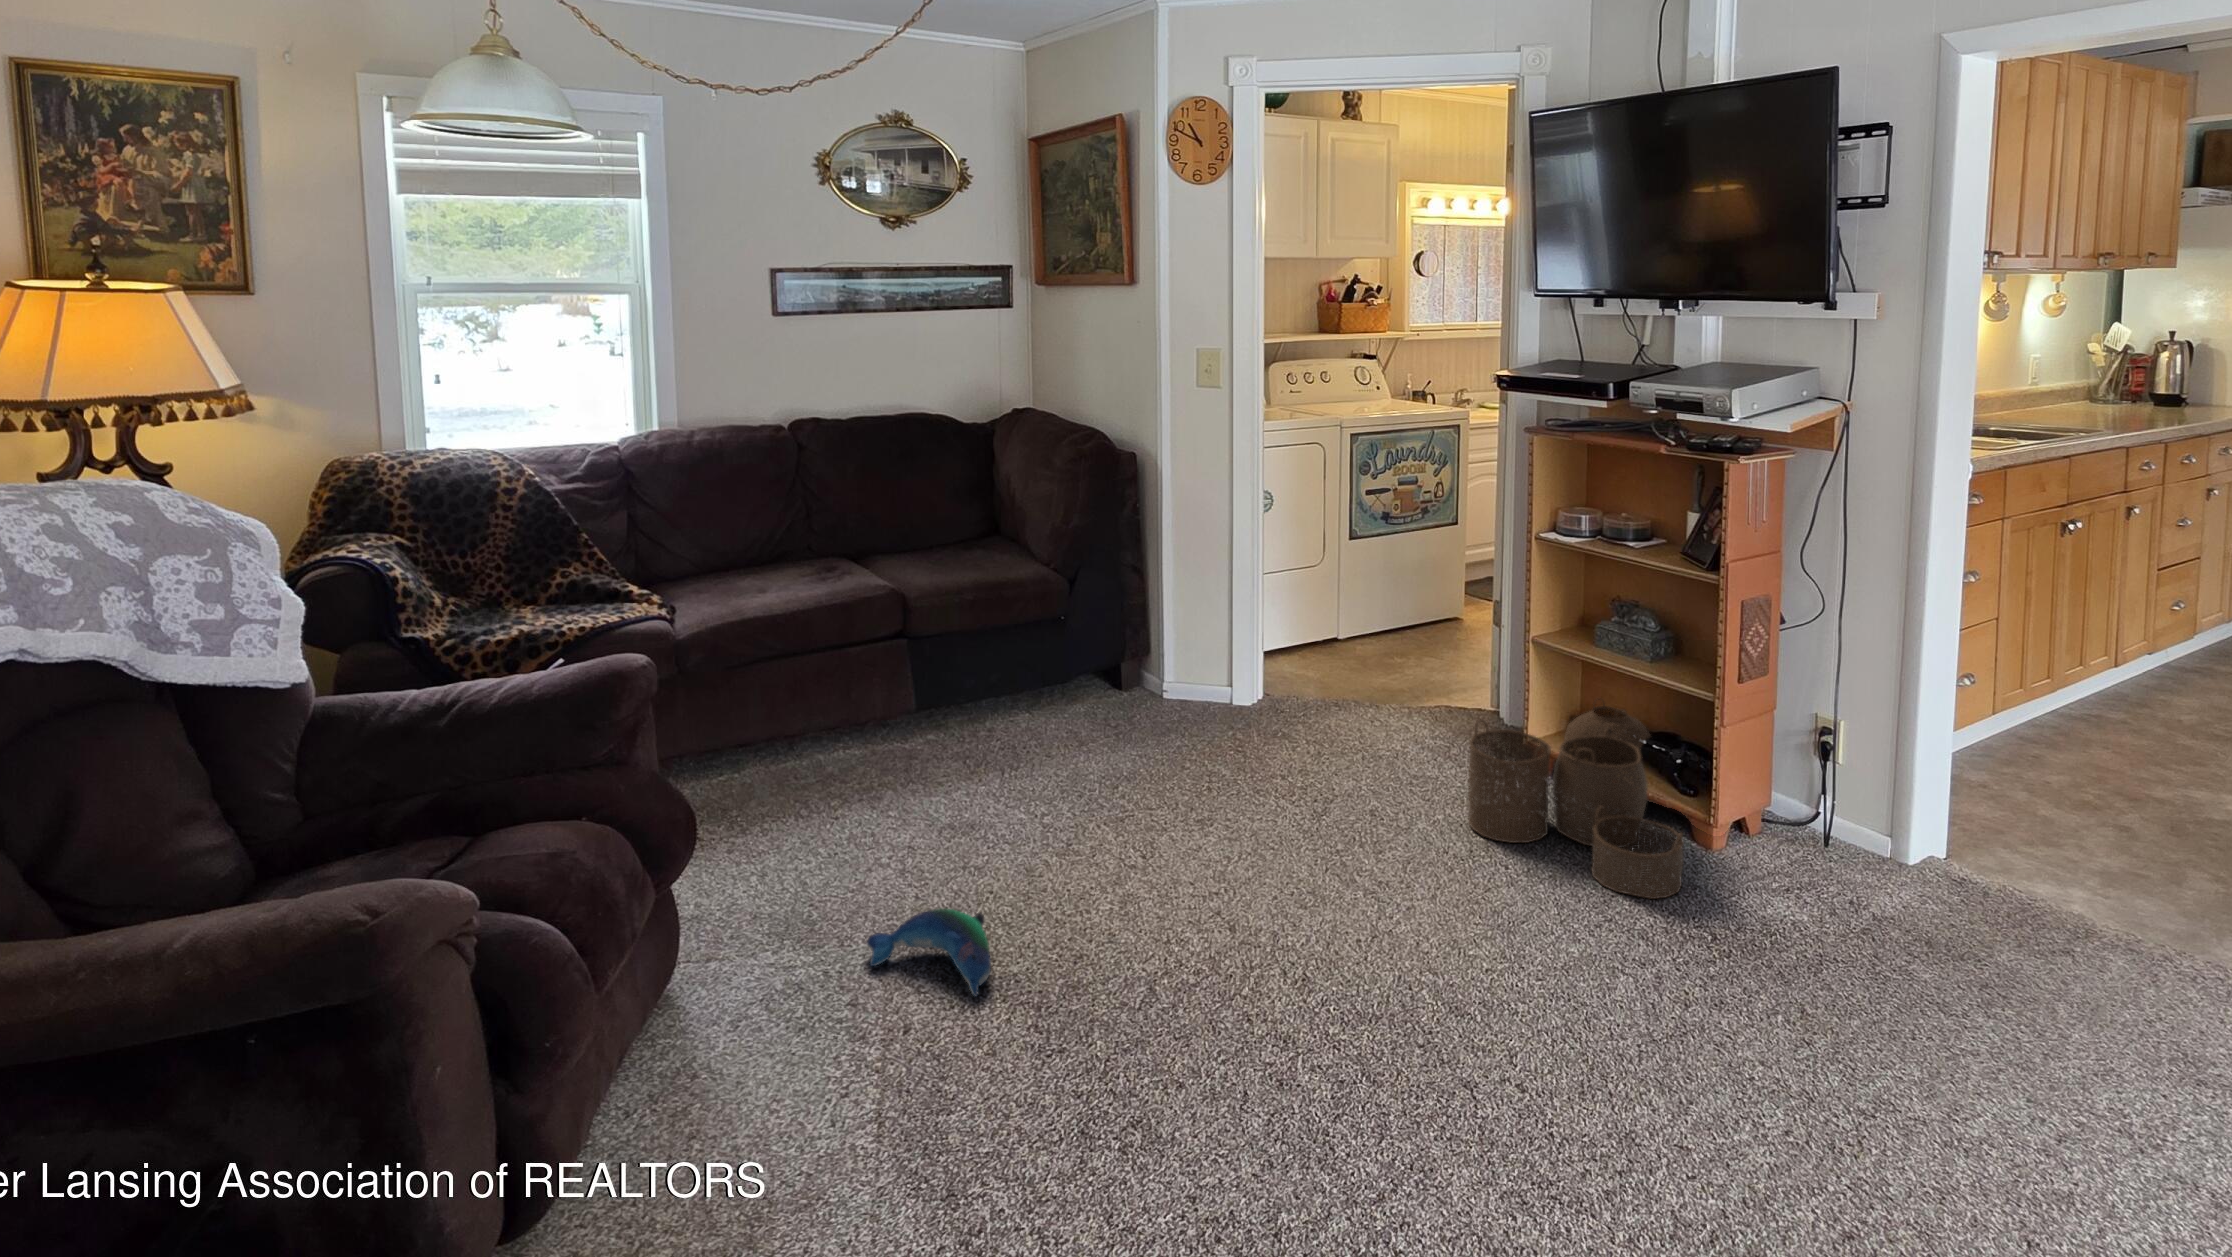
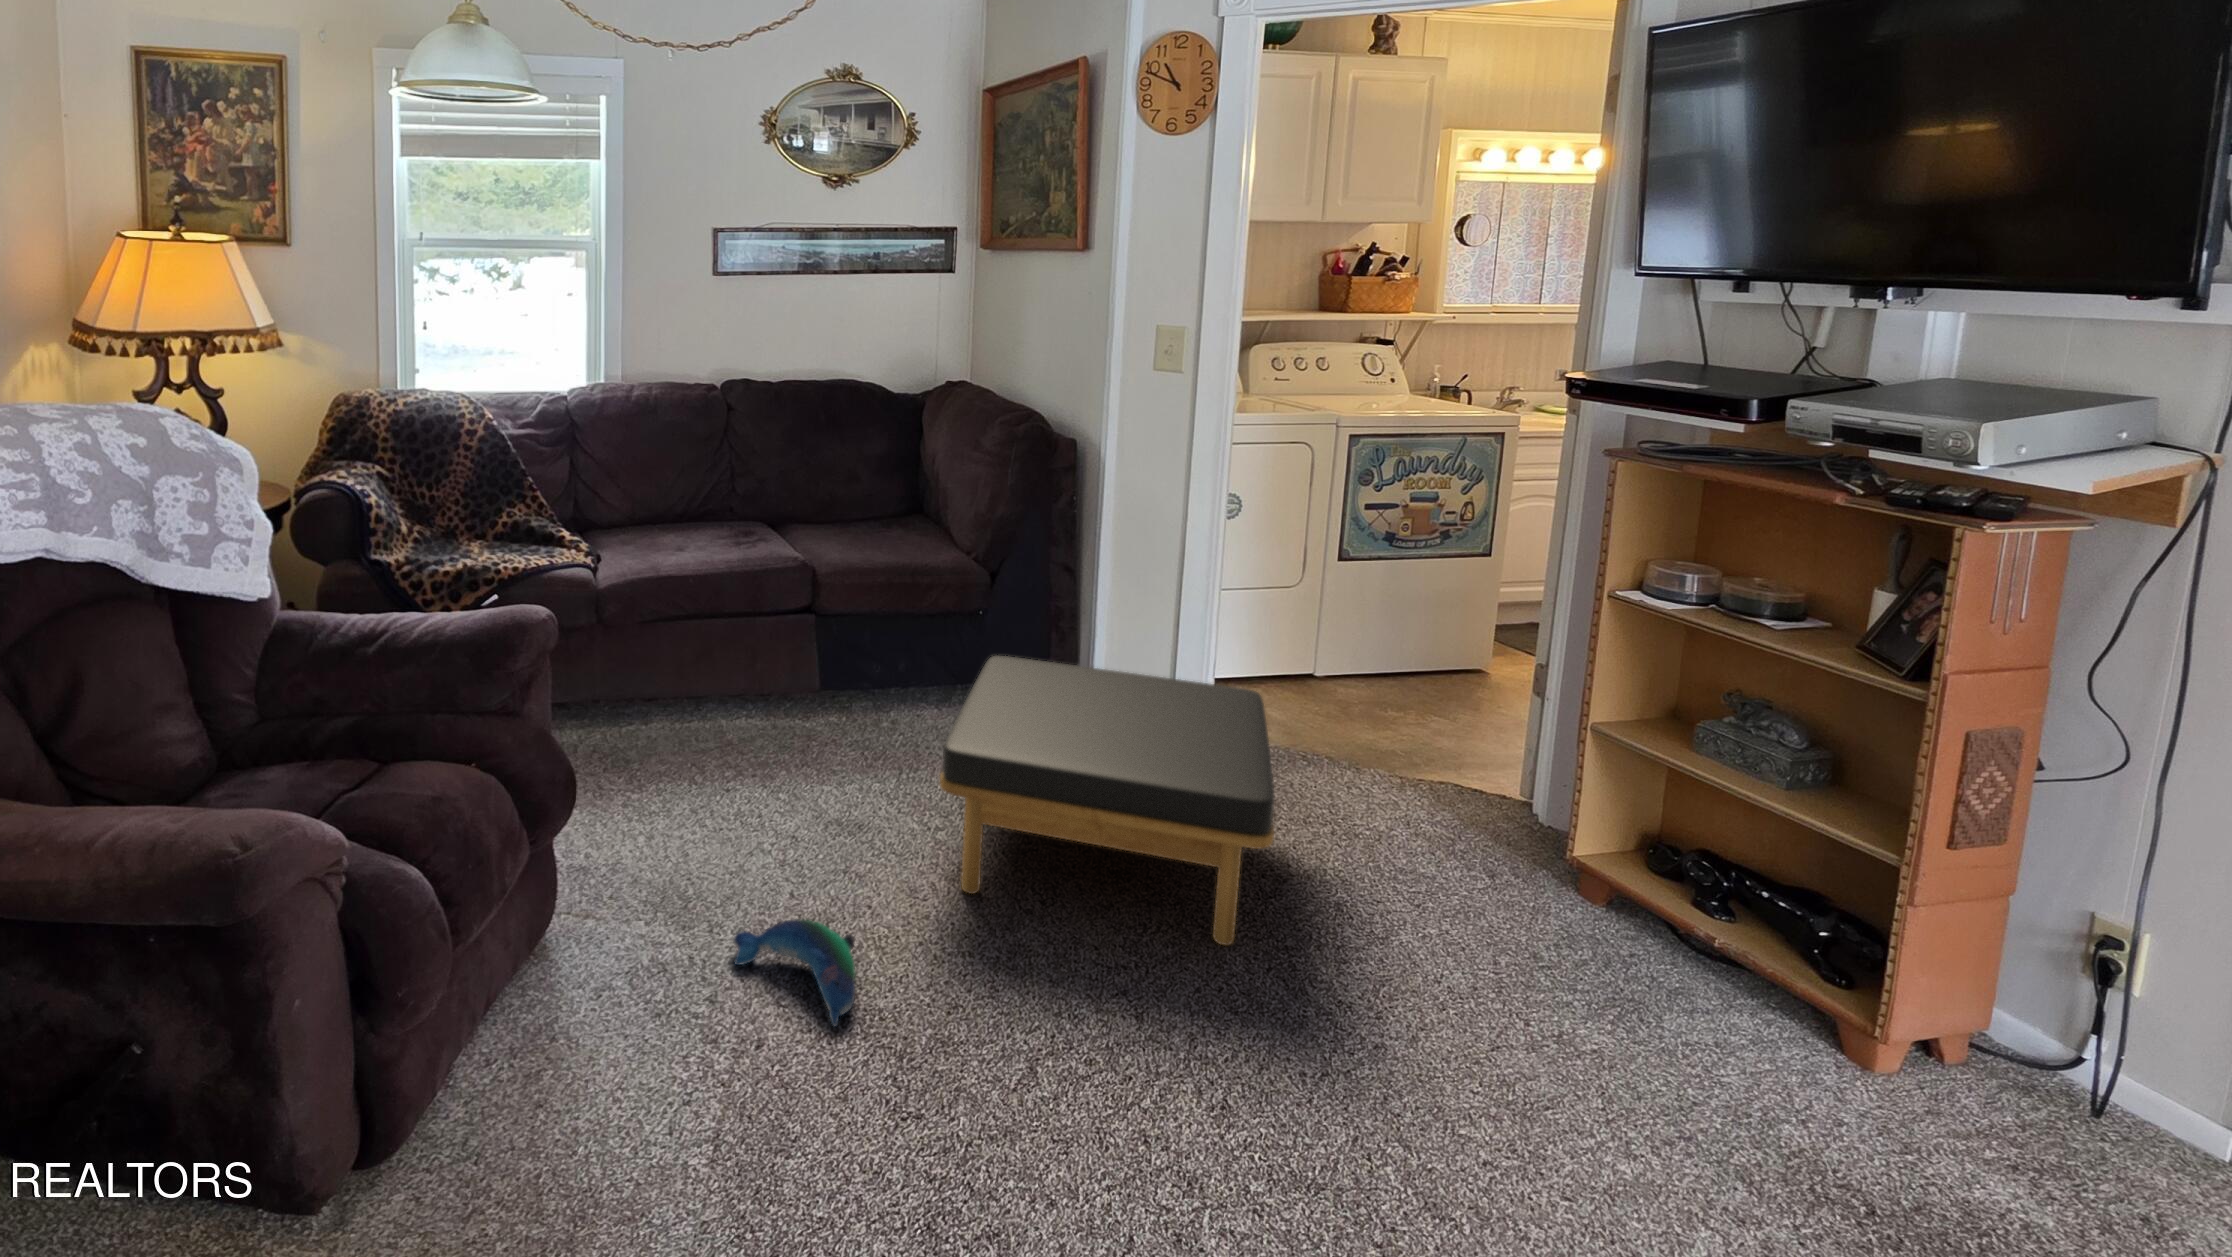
ottoman: none [1046,648,1322,860] -> present [940,656,1274,945]
woven basket: present [1468,699,1684,899] -> none [1474,821,1822,1126]

